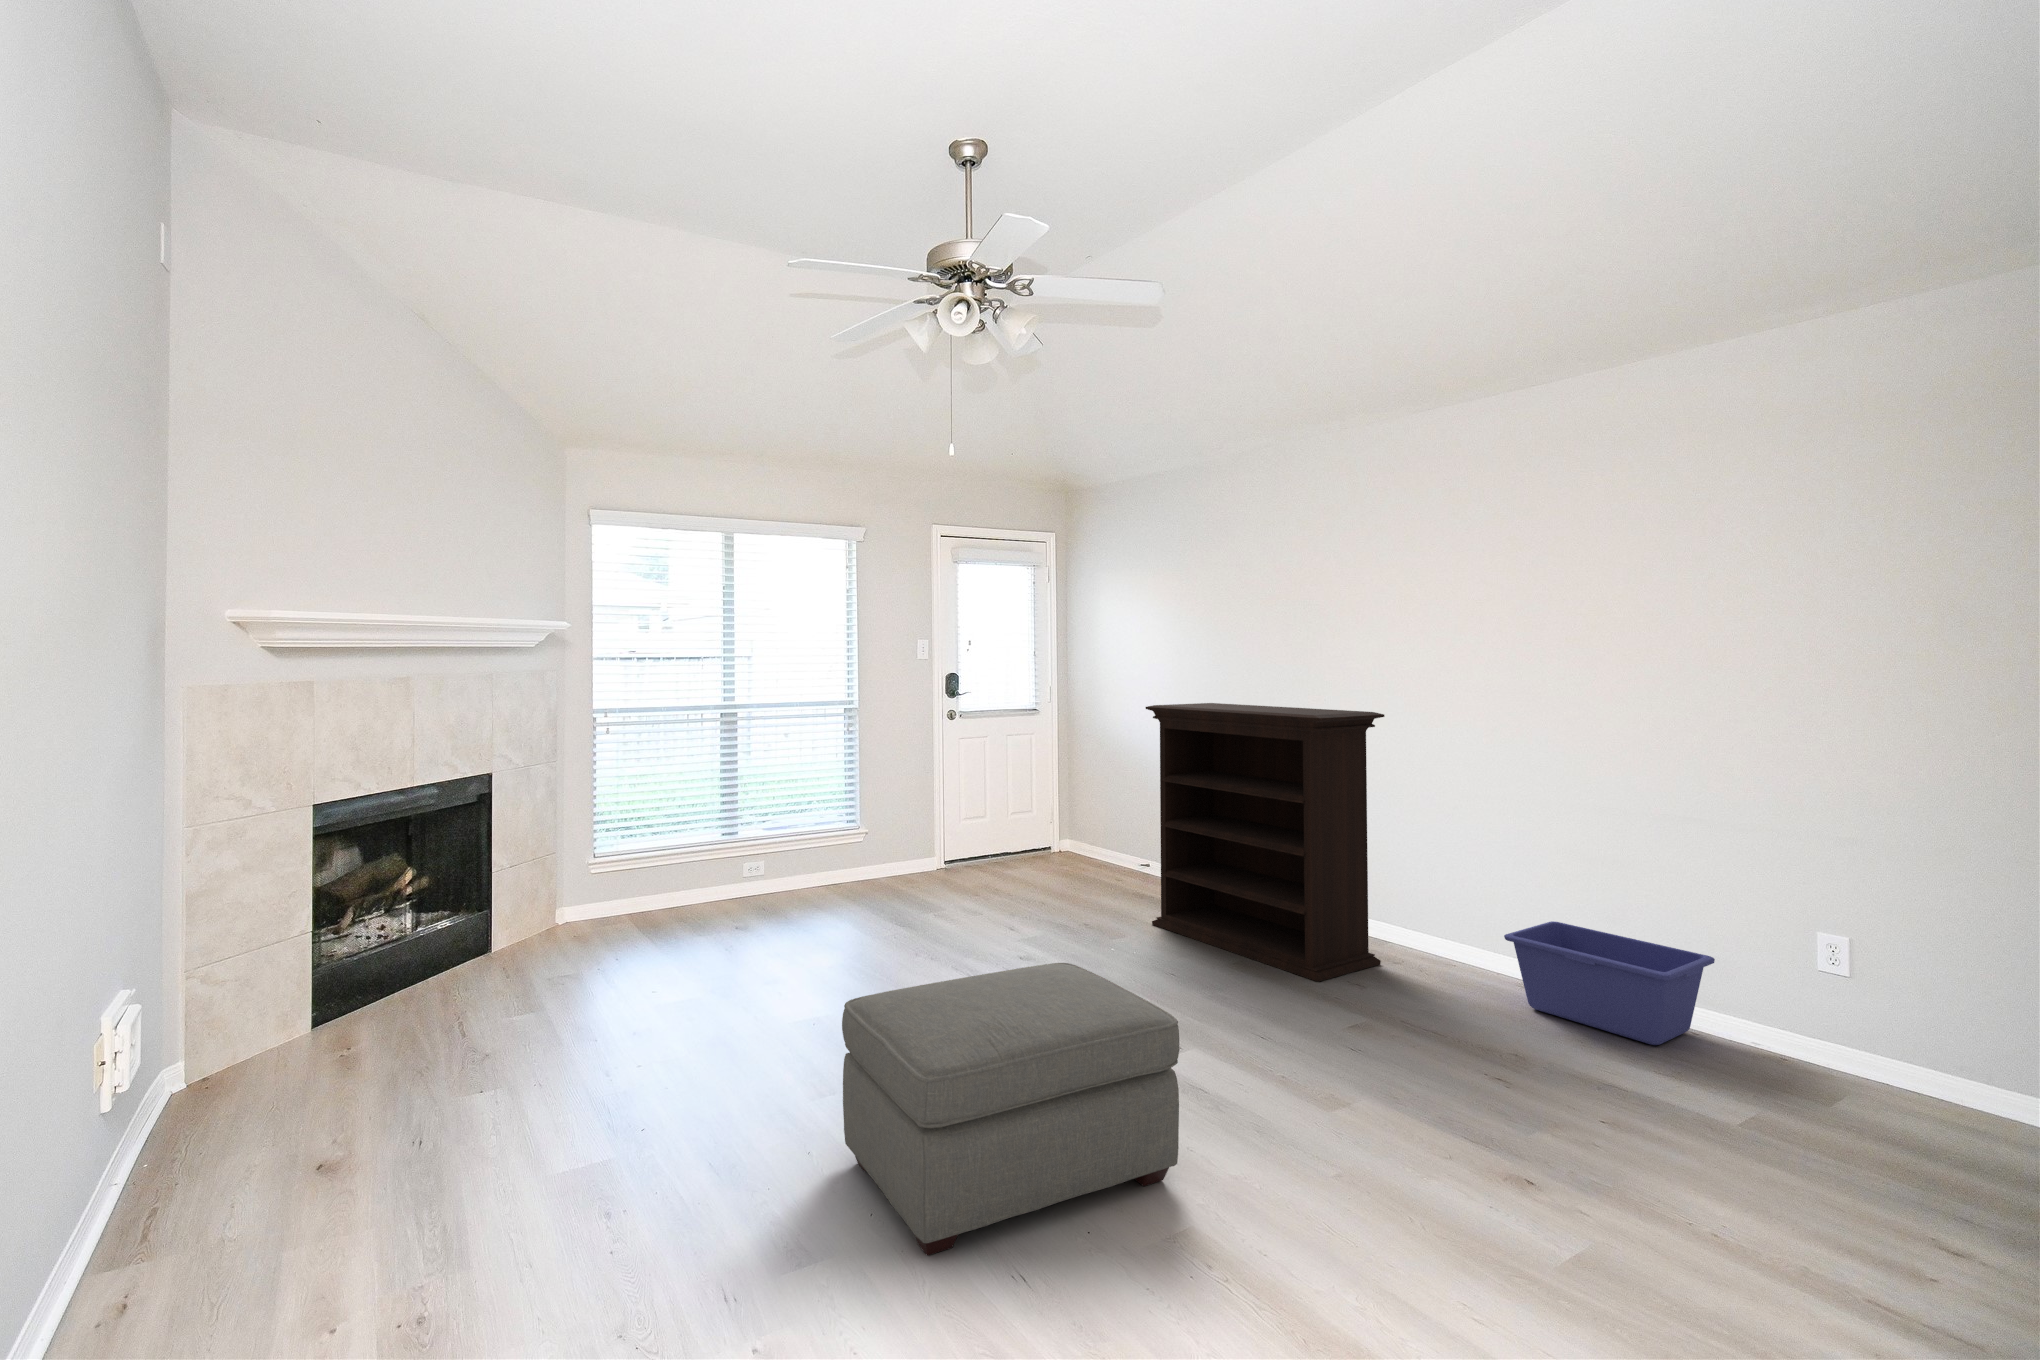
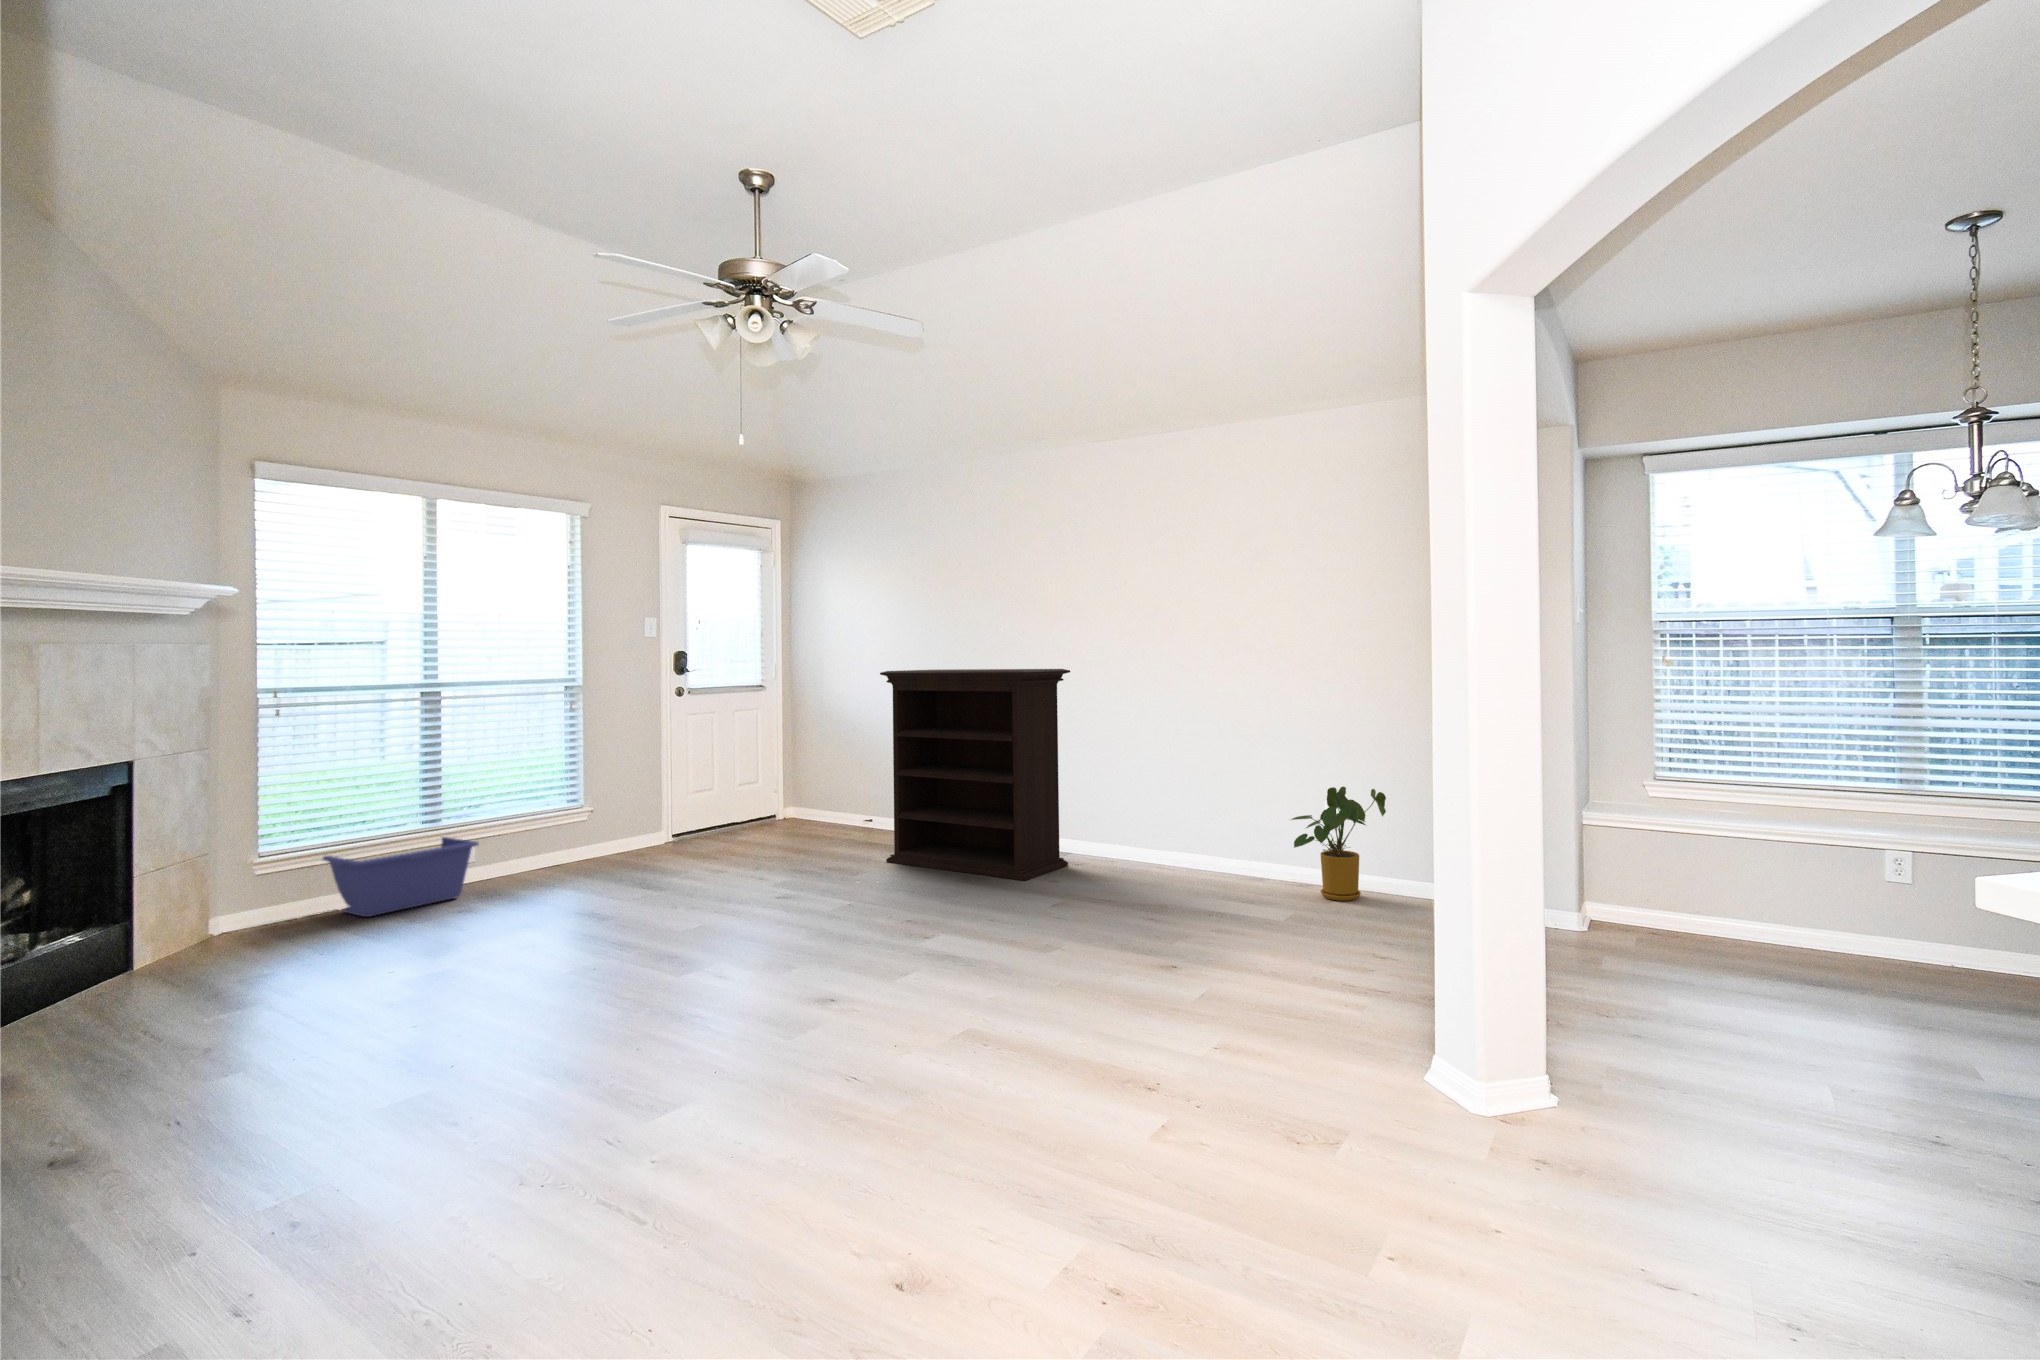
storage bin: present [1504,921,1715,1045] -> present [323,837,479,917]
house plant: none [1748,923,1951,1117] -> present [1291,787,1386,901]
ottoman: present [842,963,1179,1256] -> none [660,862,942,1071]

